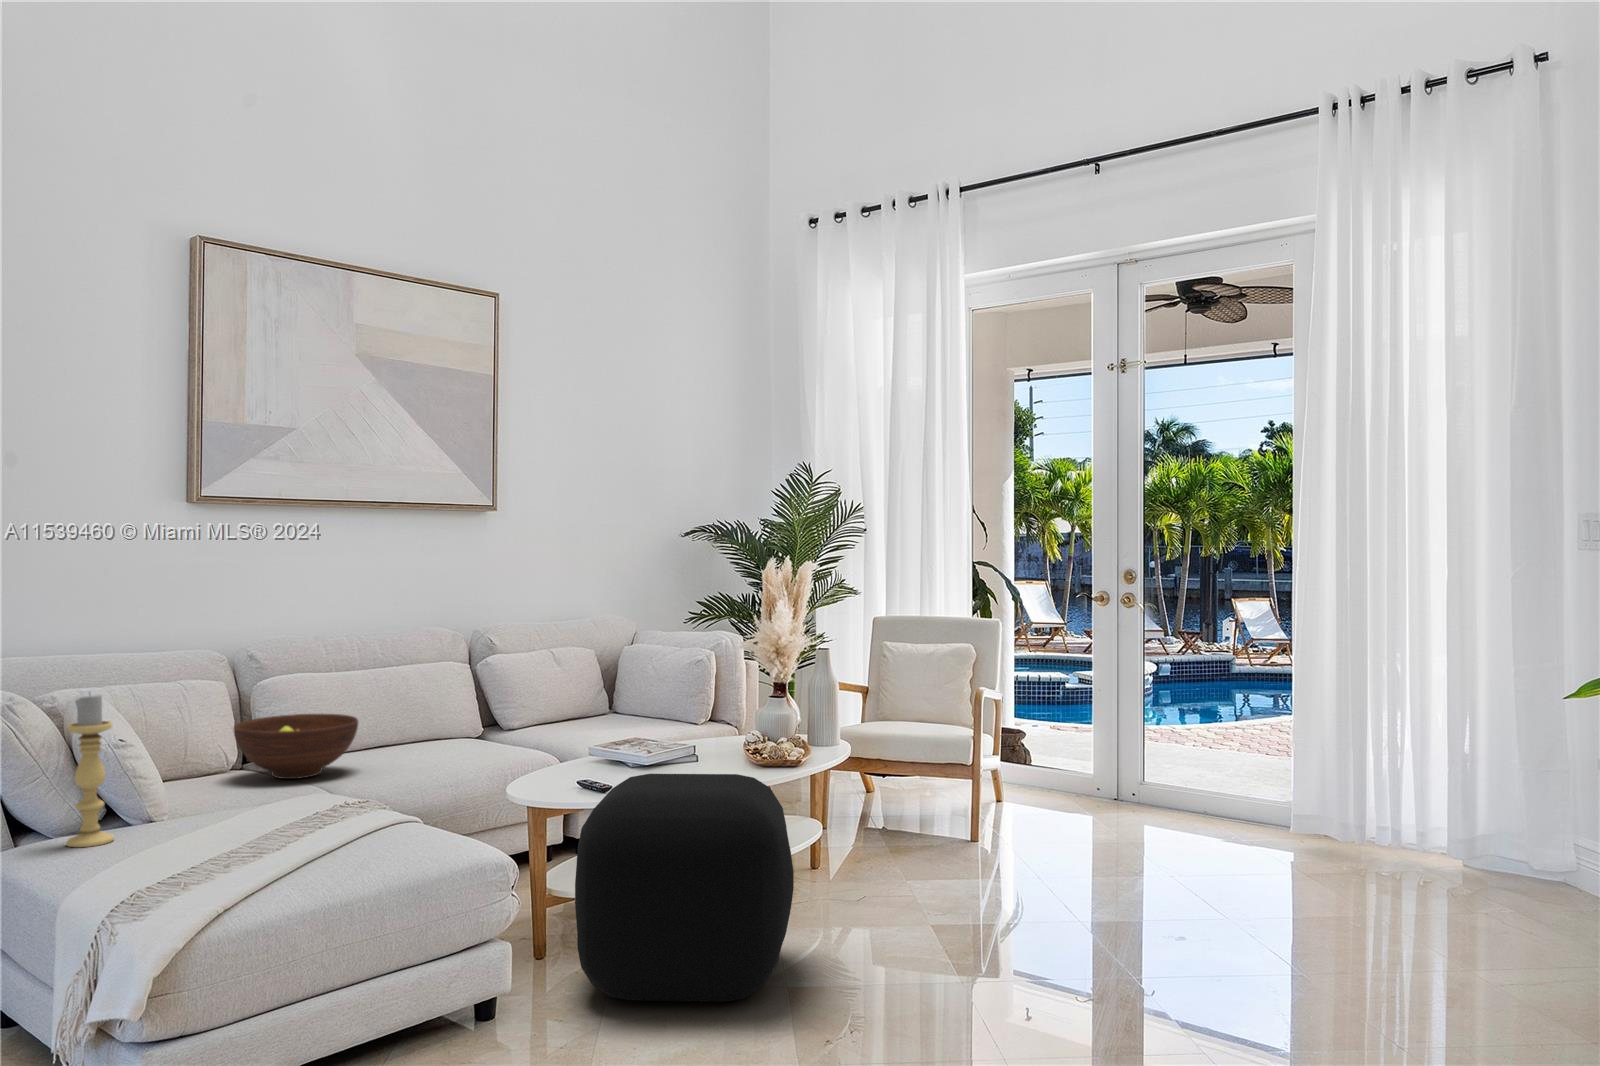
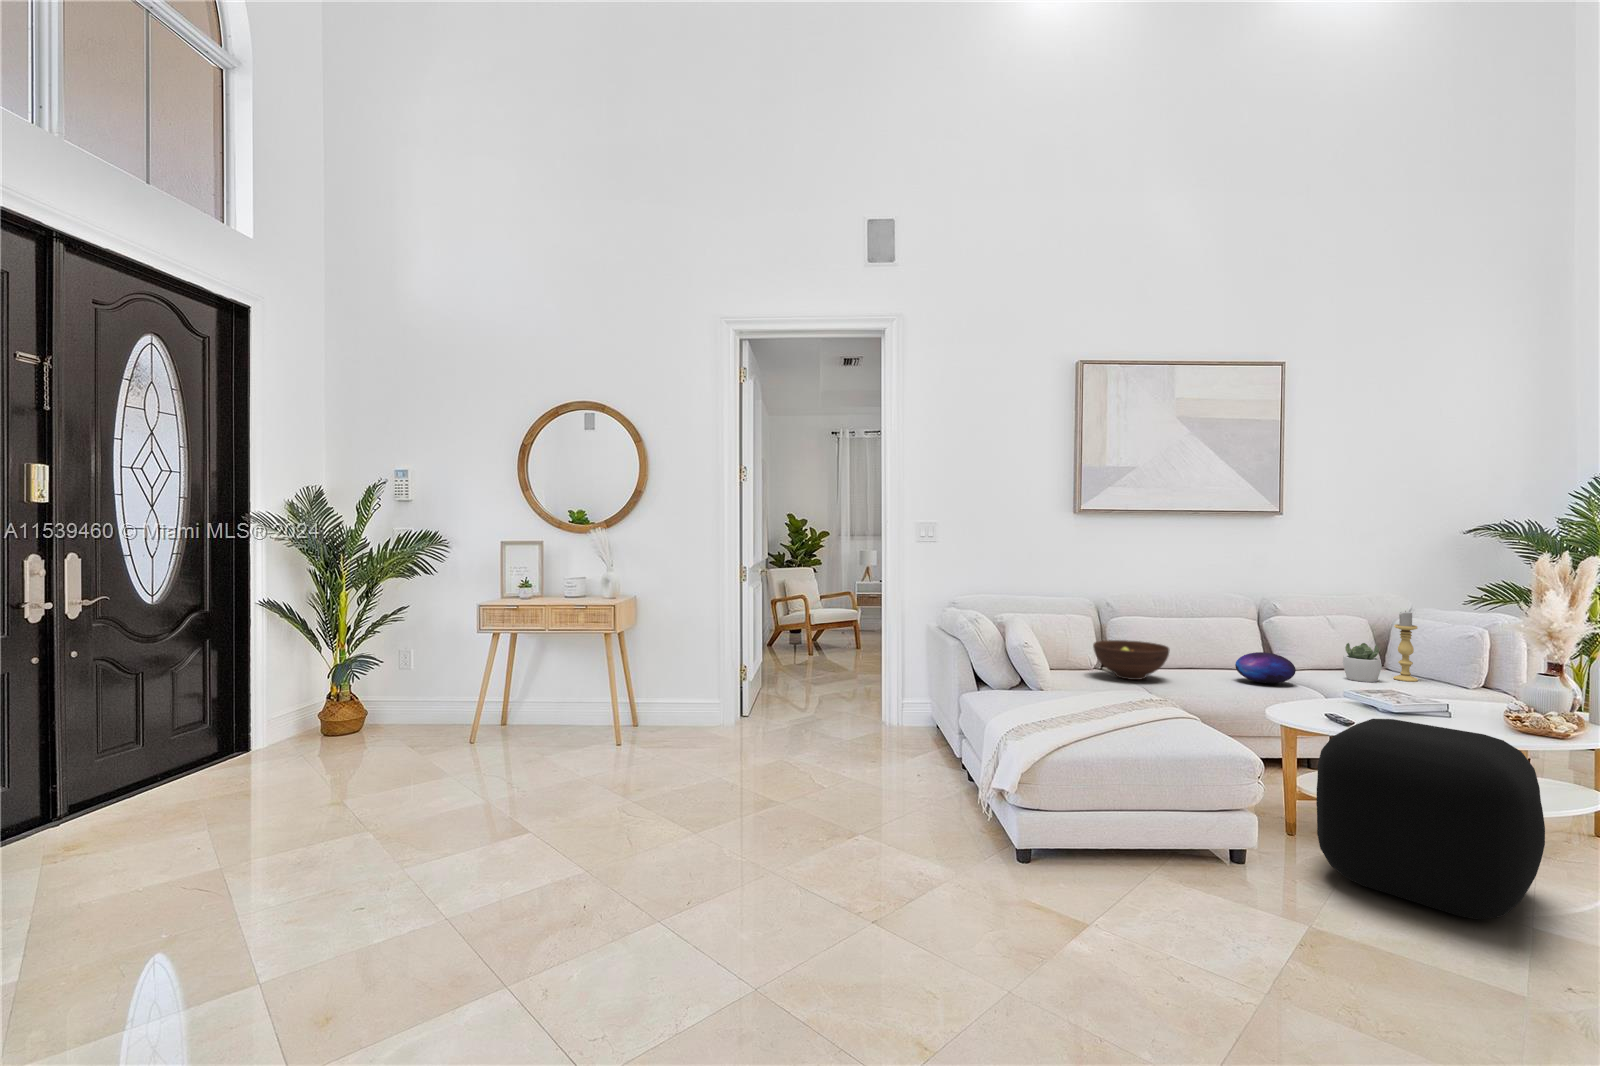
succulent plant: none [573,681,615,733] -> present [1342,643,1382,682]
candle holder: present [66,693,114,847] -> present [1393,611,1418,682]
decorative orb: none [448,708,525,753] -> present [1235,652,1296,684]

